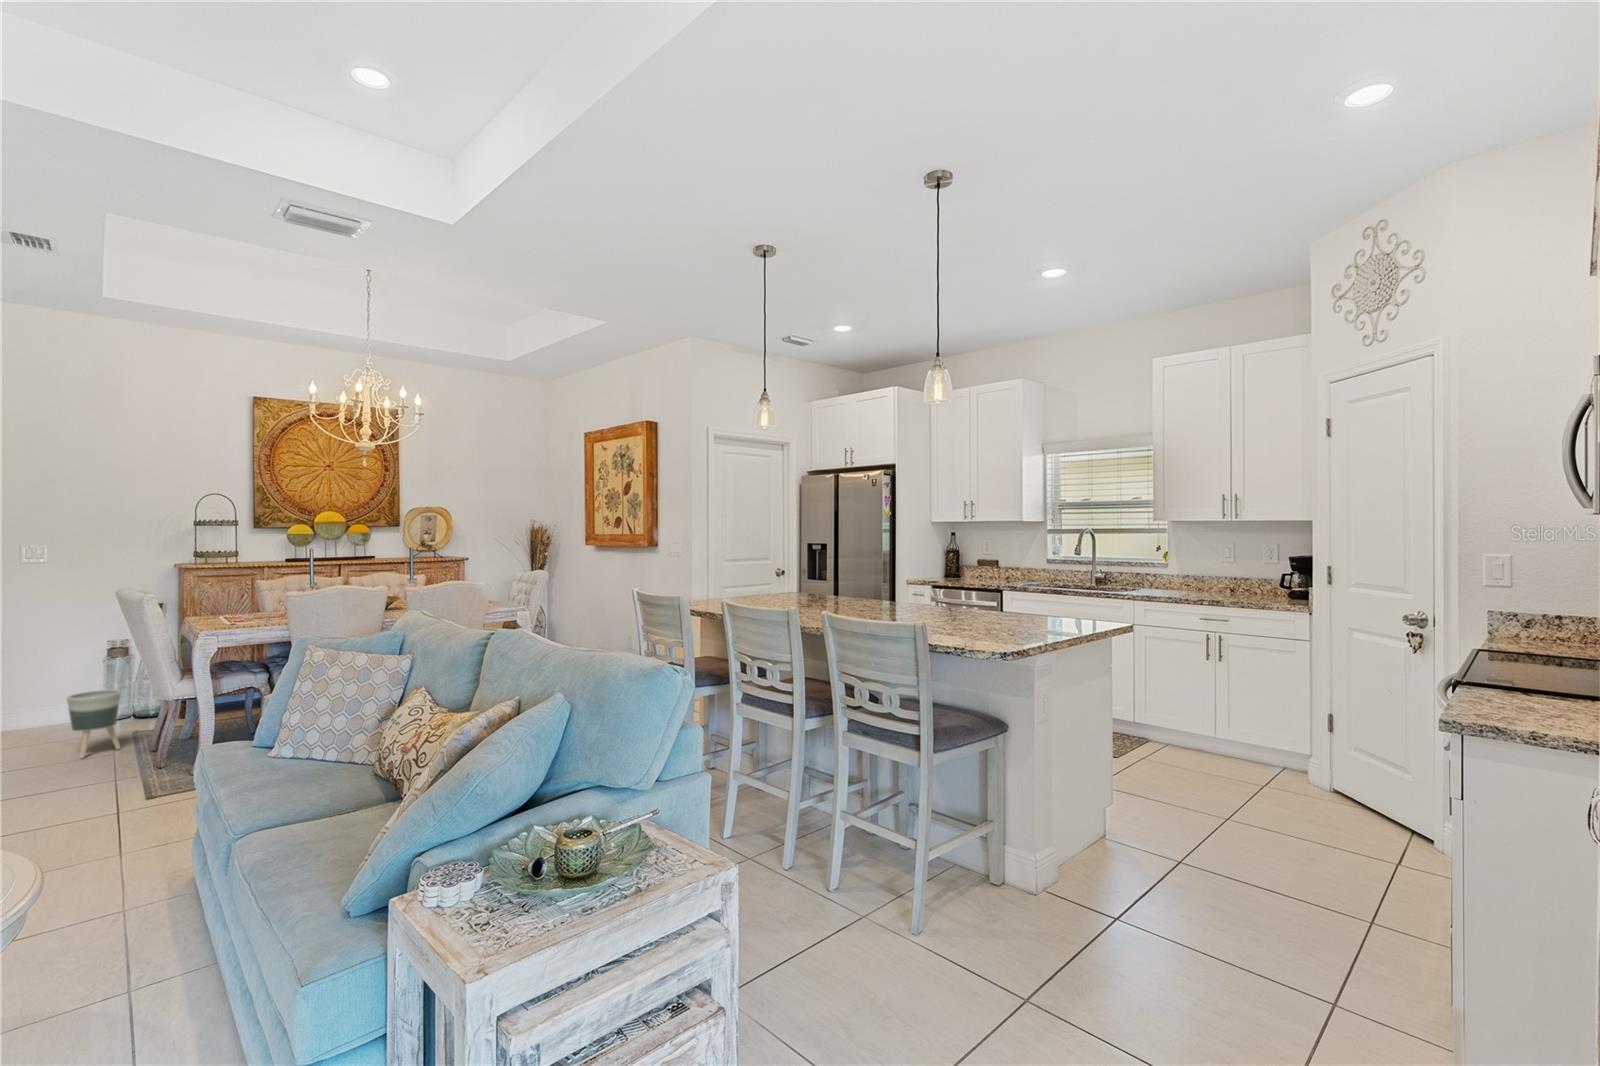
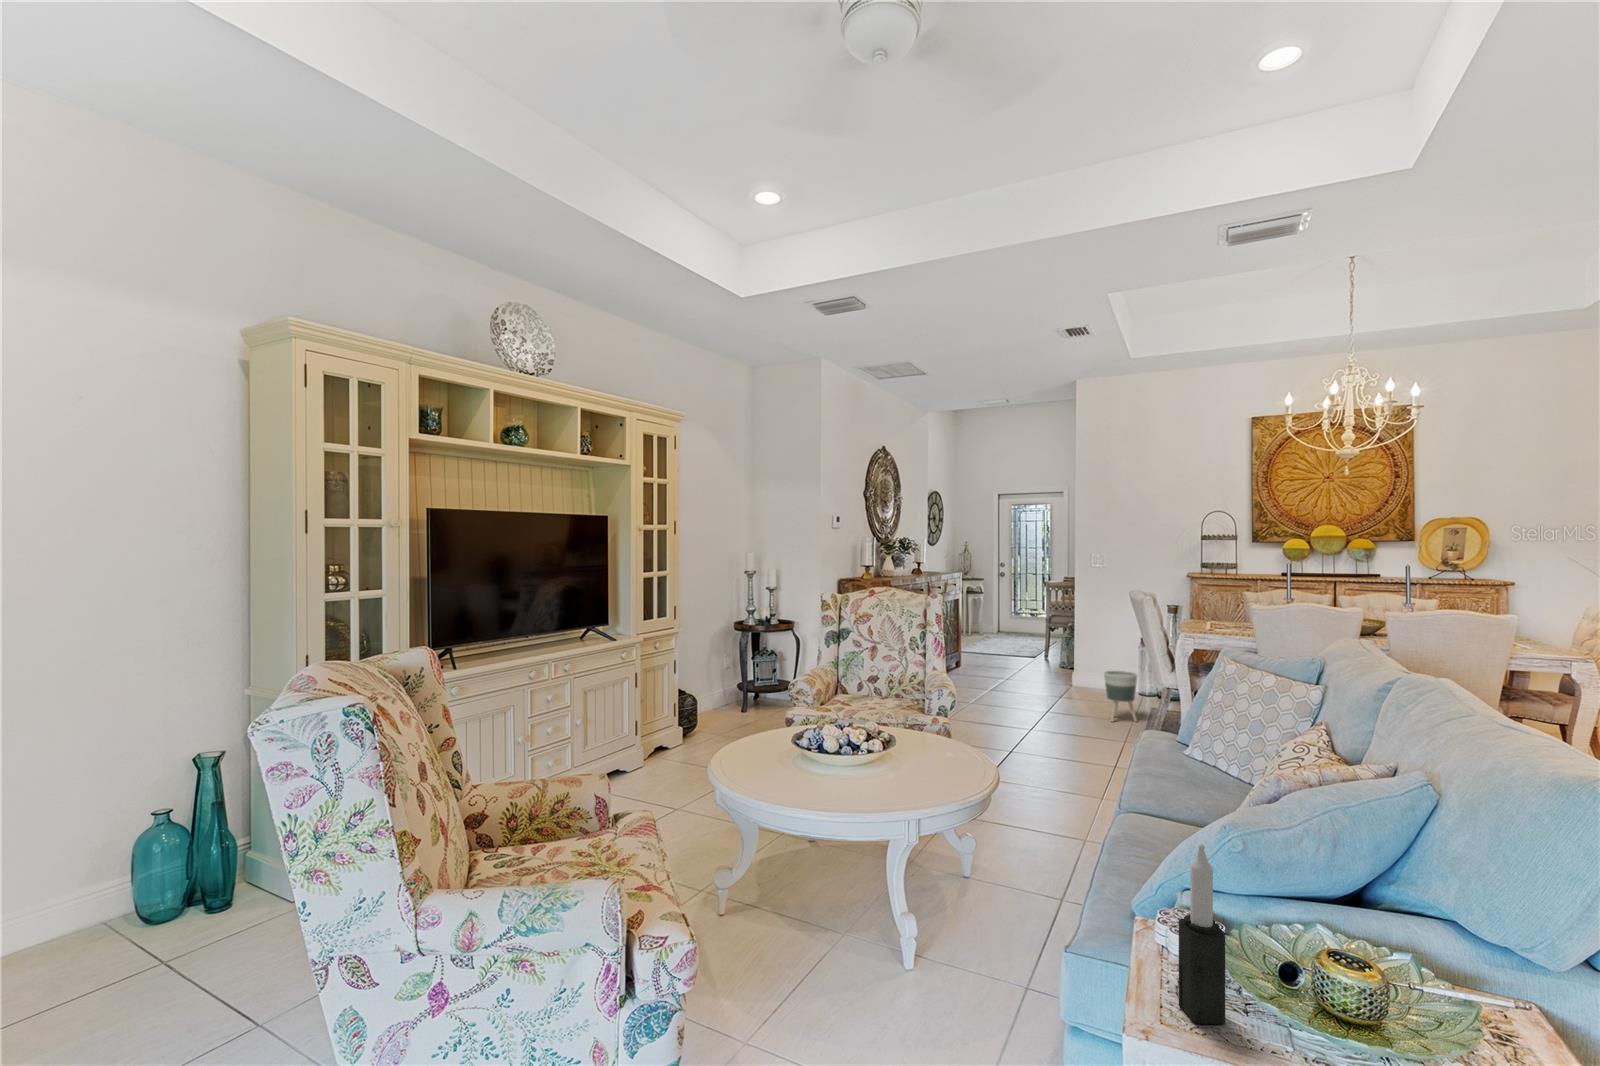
candle: none [483,790,521,941] -> present [1179,844,1225,1024]

